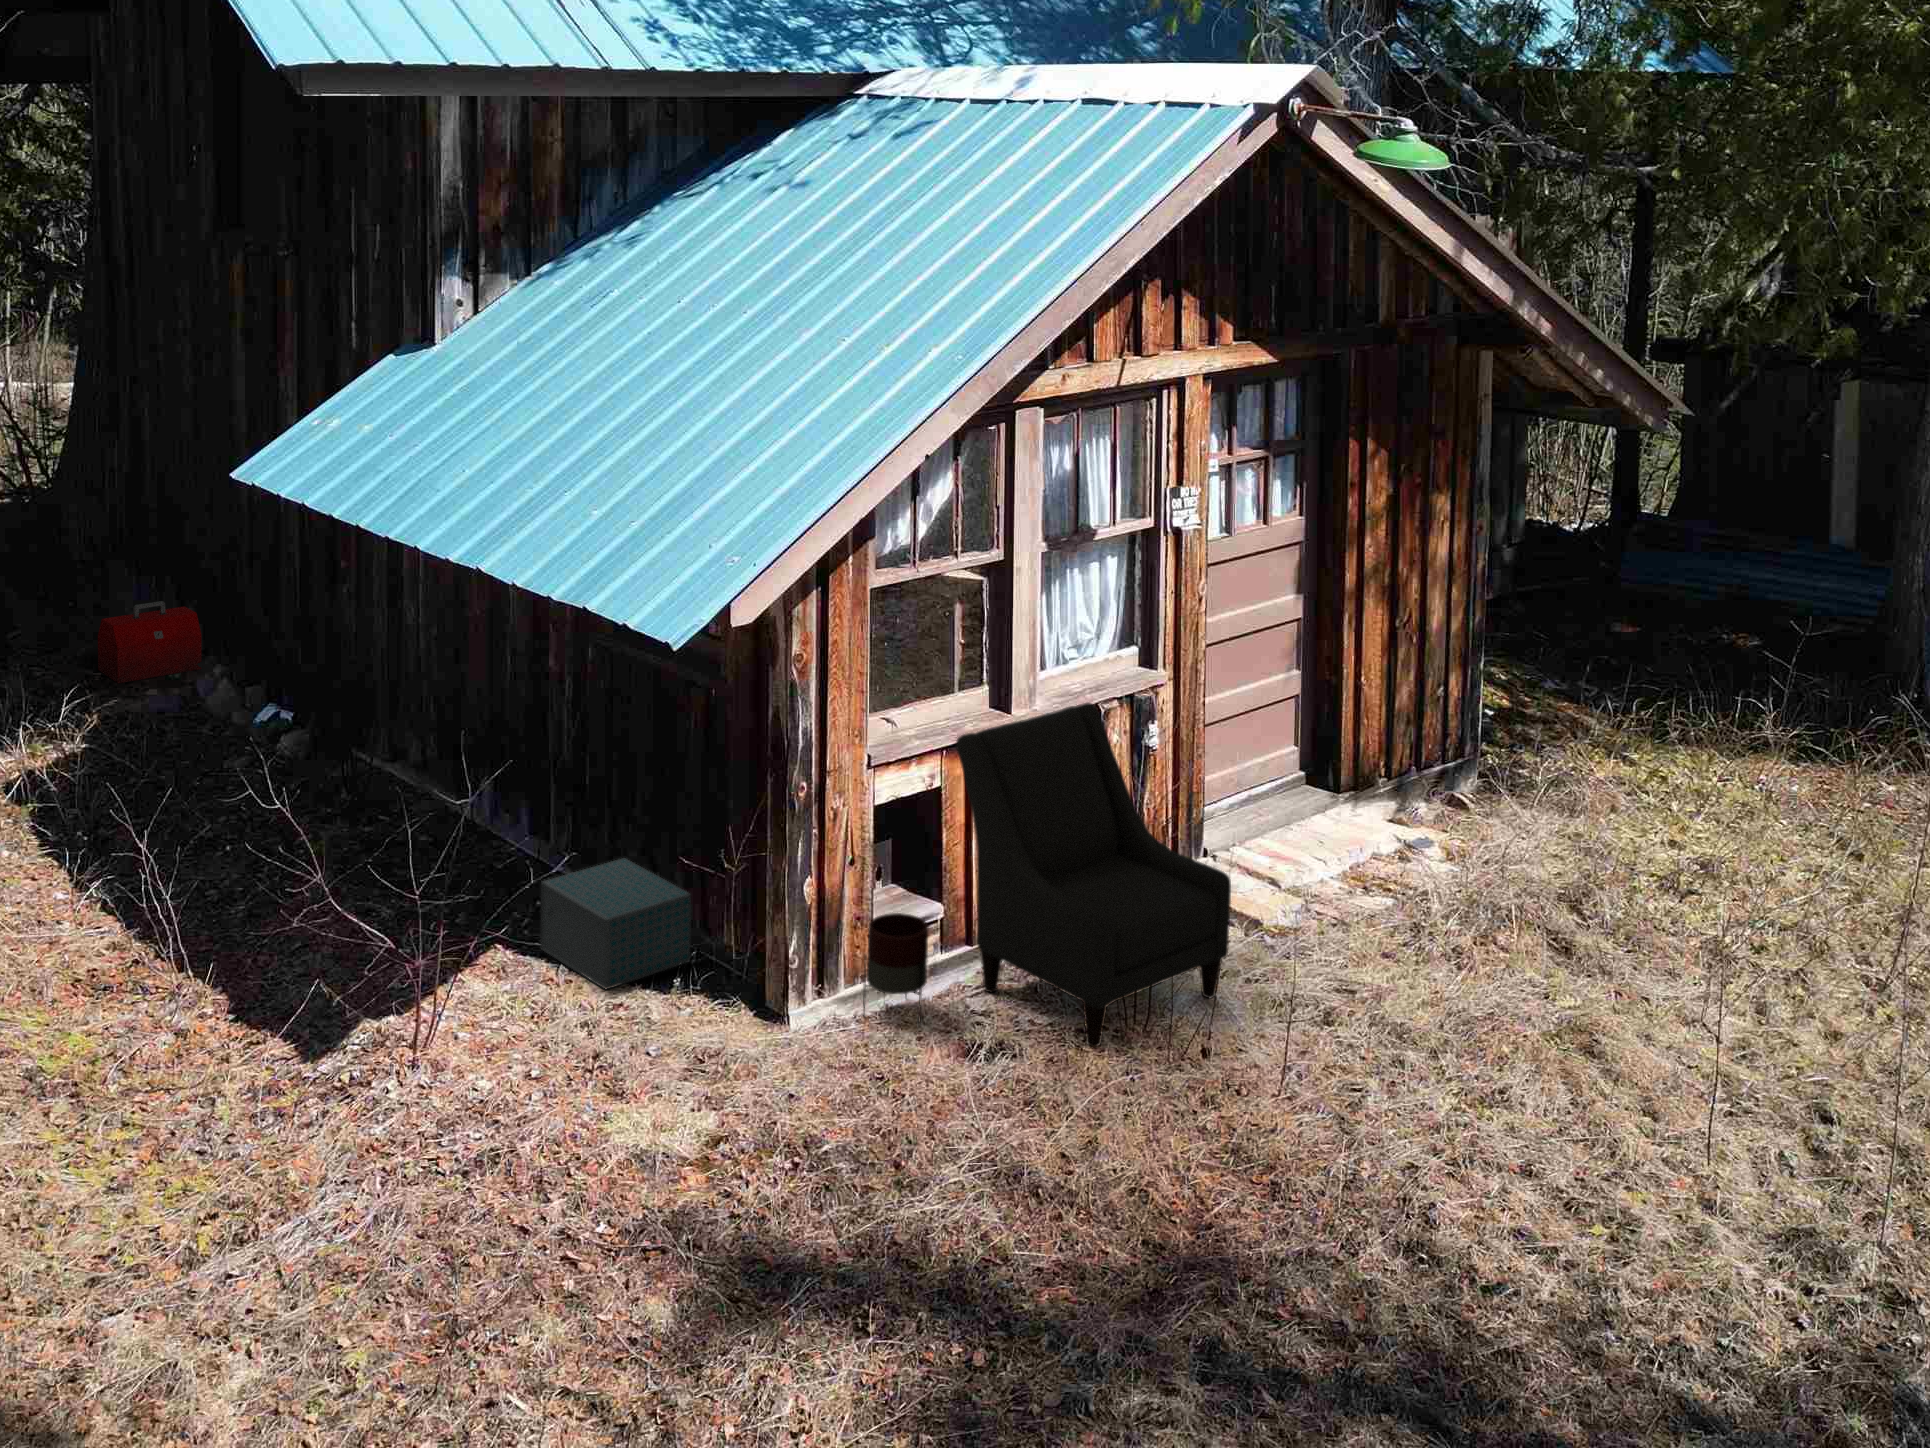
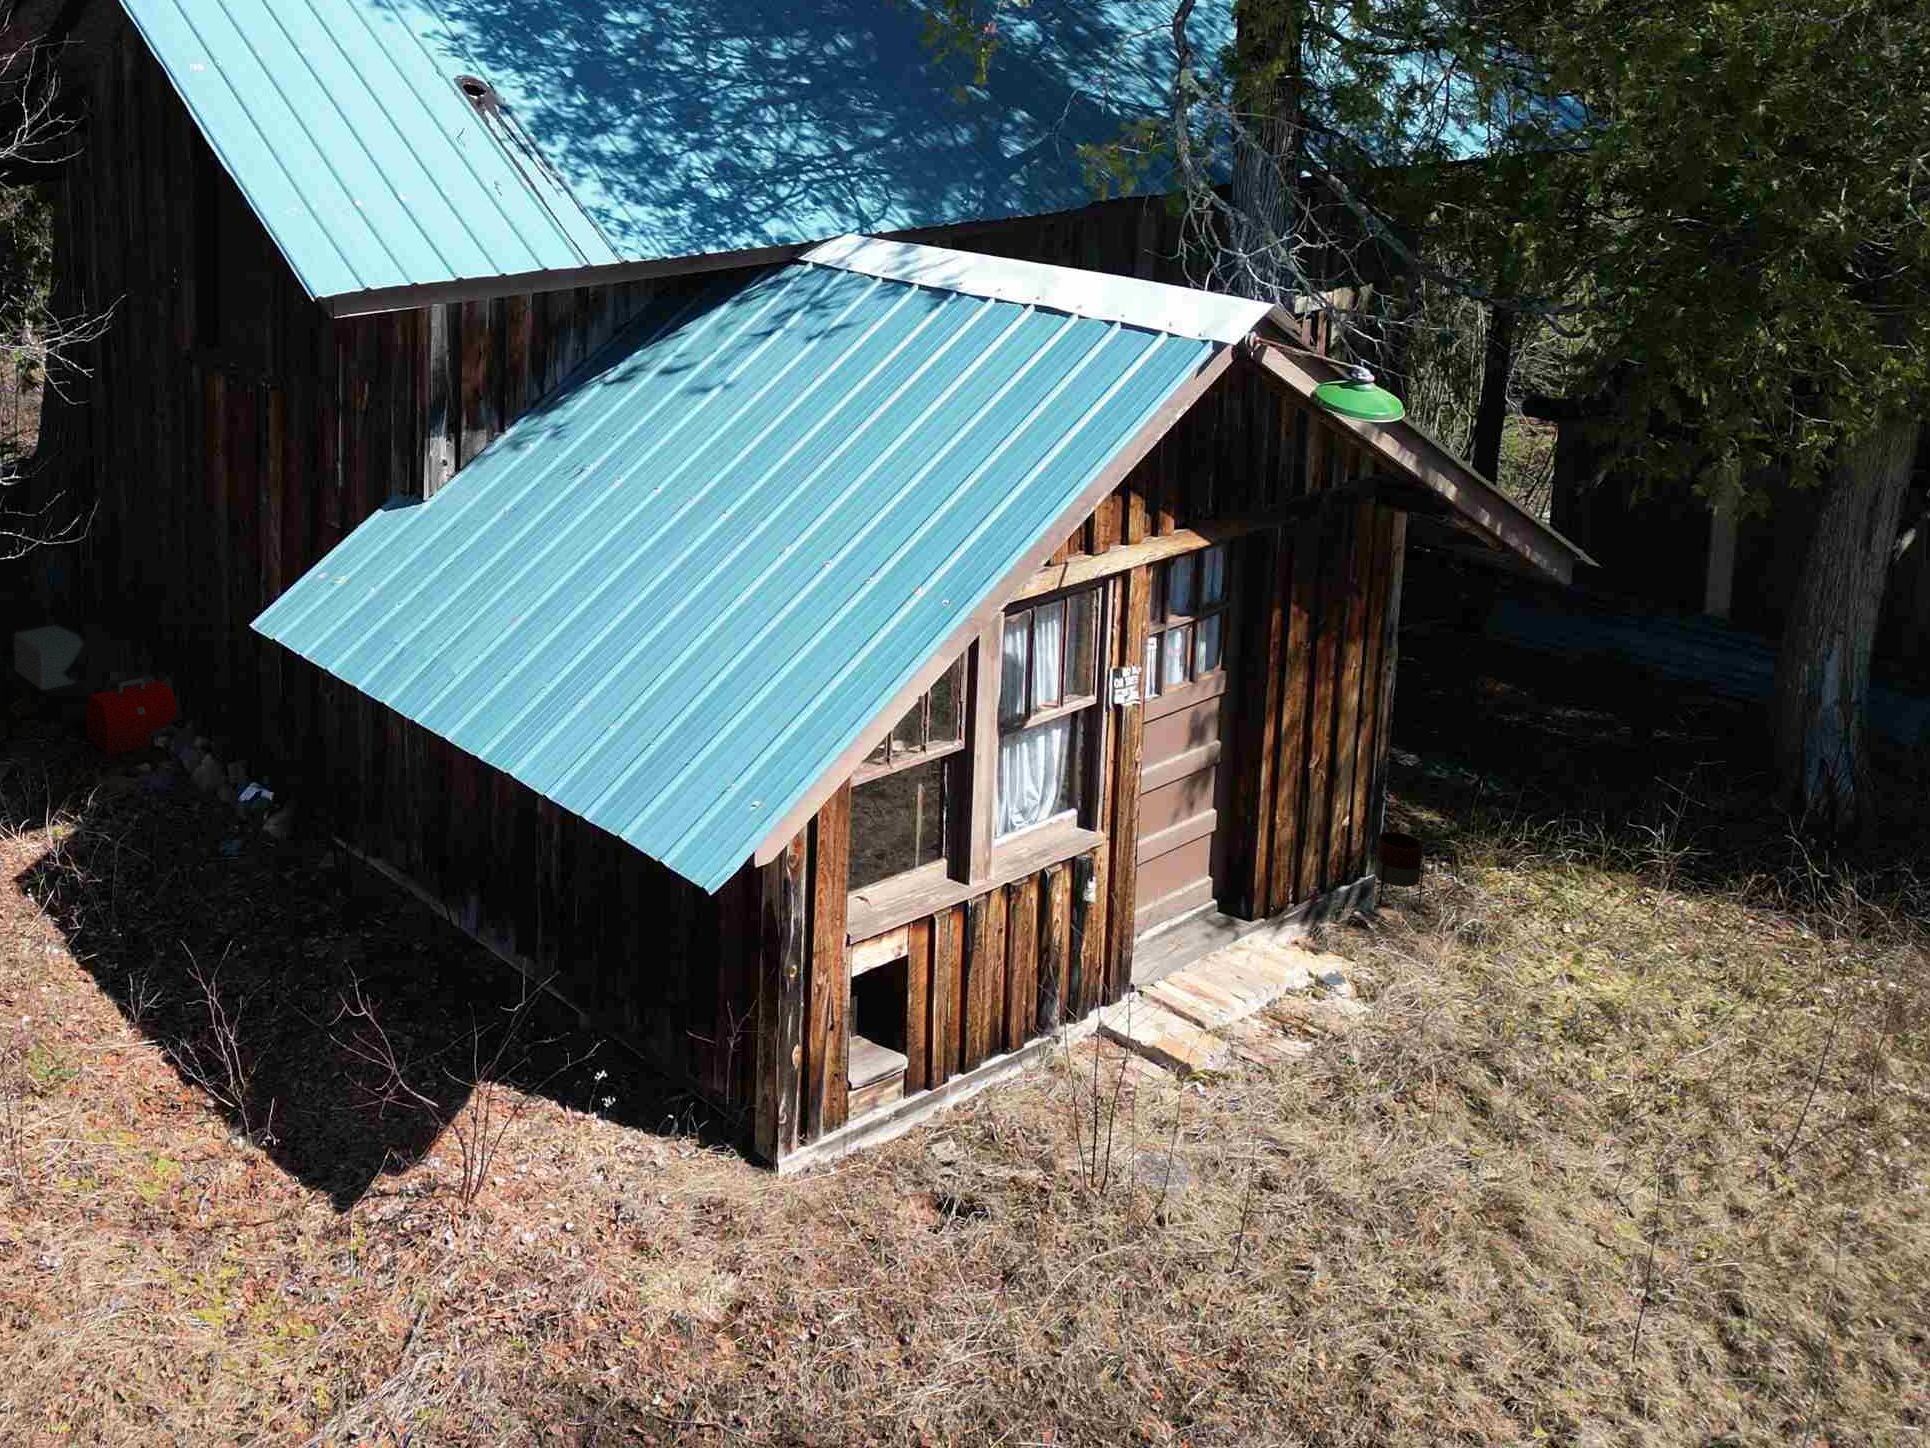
chair: present [956,703,1231,1047] -> none [924,874,1177,1209]
storage box: present [540,858,691,989] -> present [14,626,82,690]
planter: present [863,913,928,1024] -> present [1375,832,1424,905]

